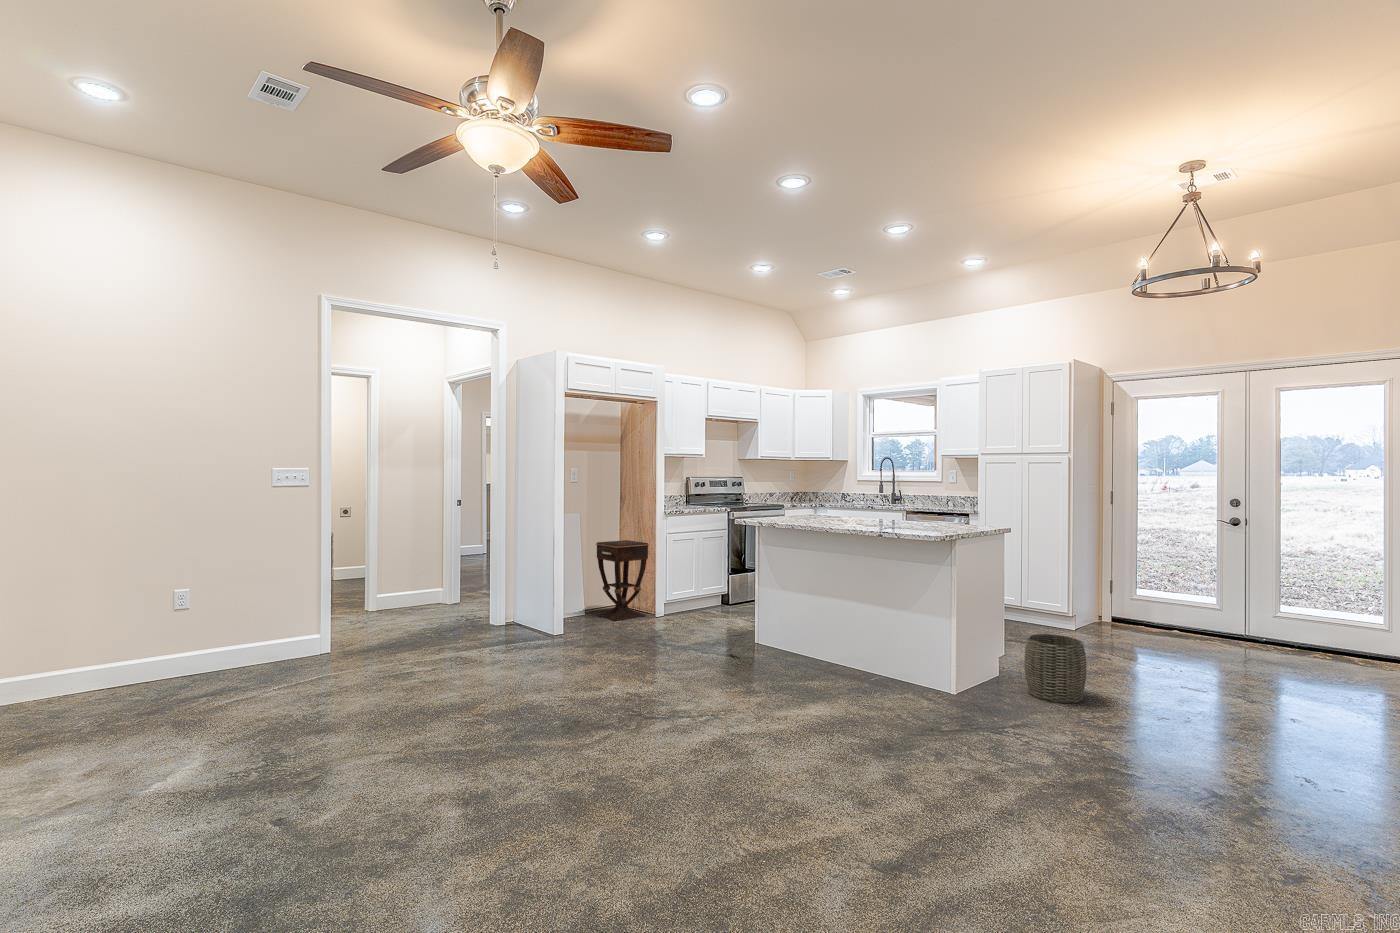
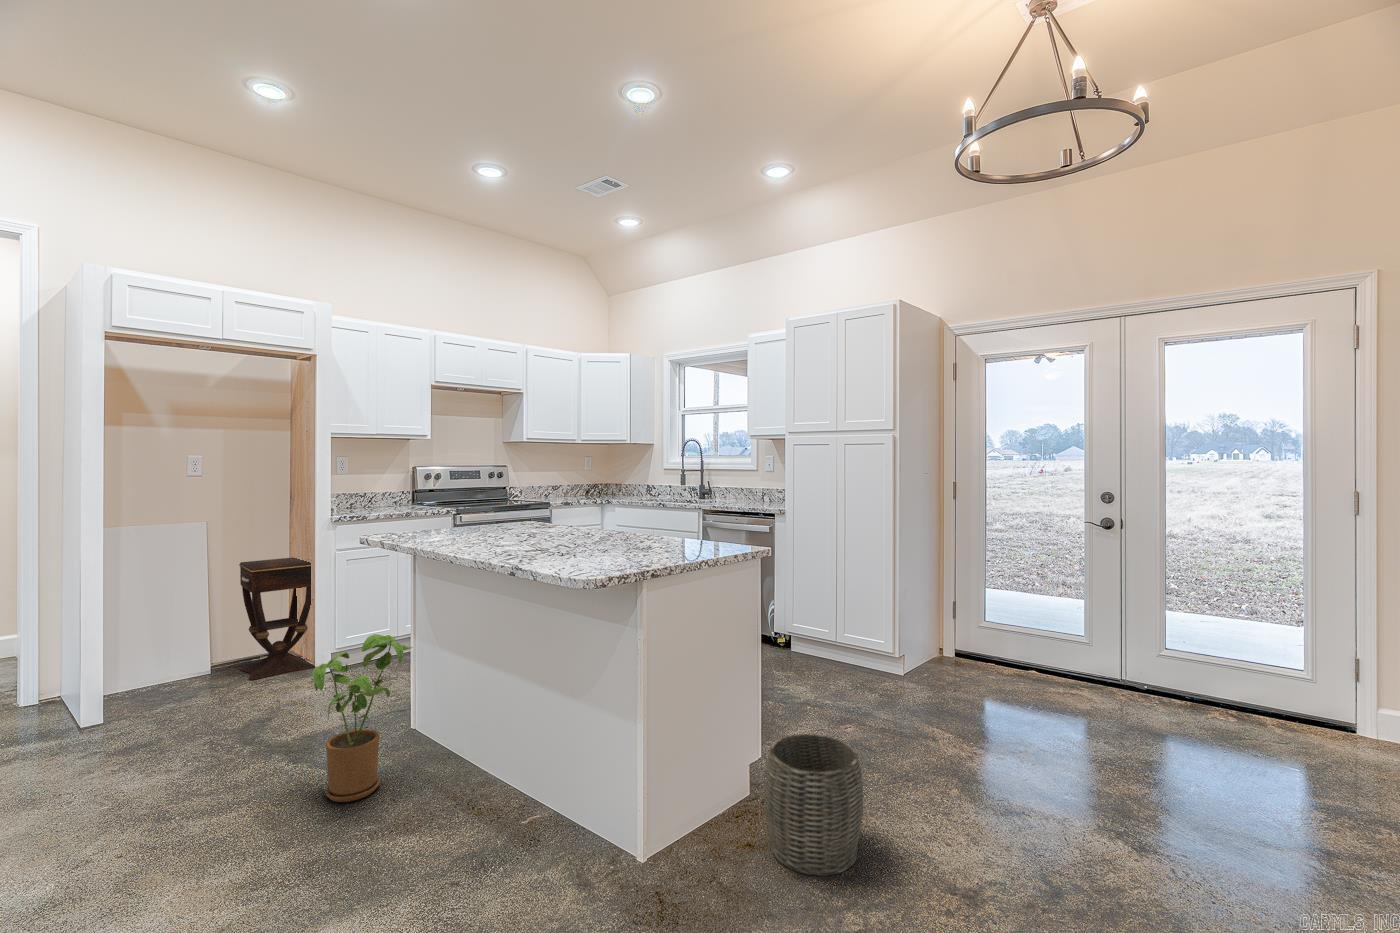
house plant: none [735,576,787,671] -> present [312,634,412,802]

